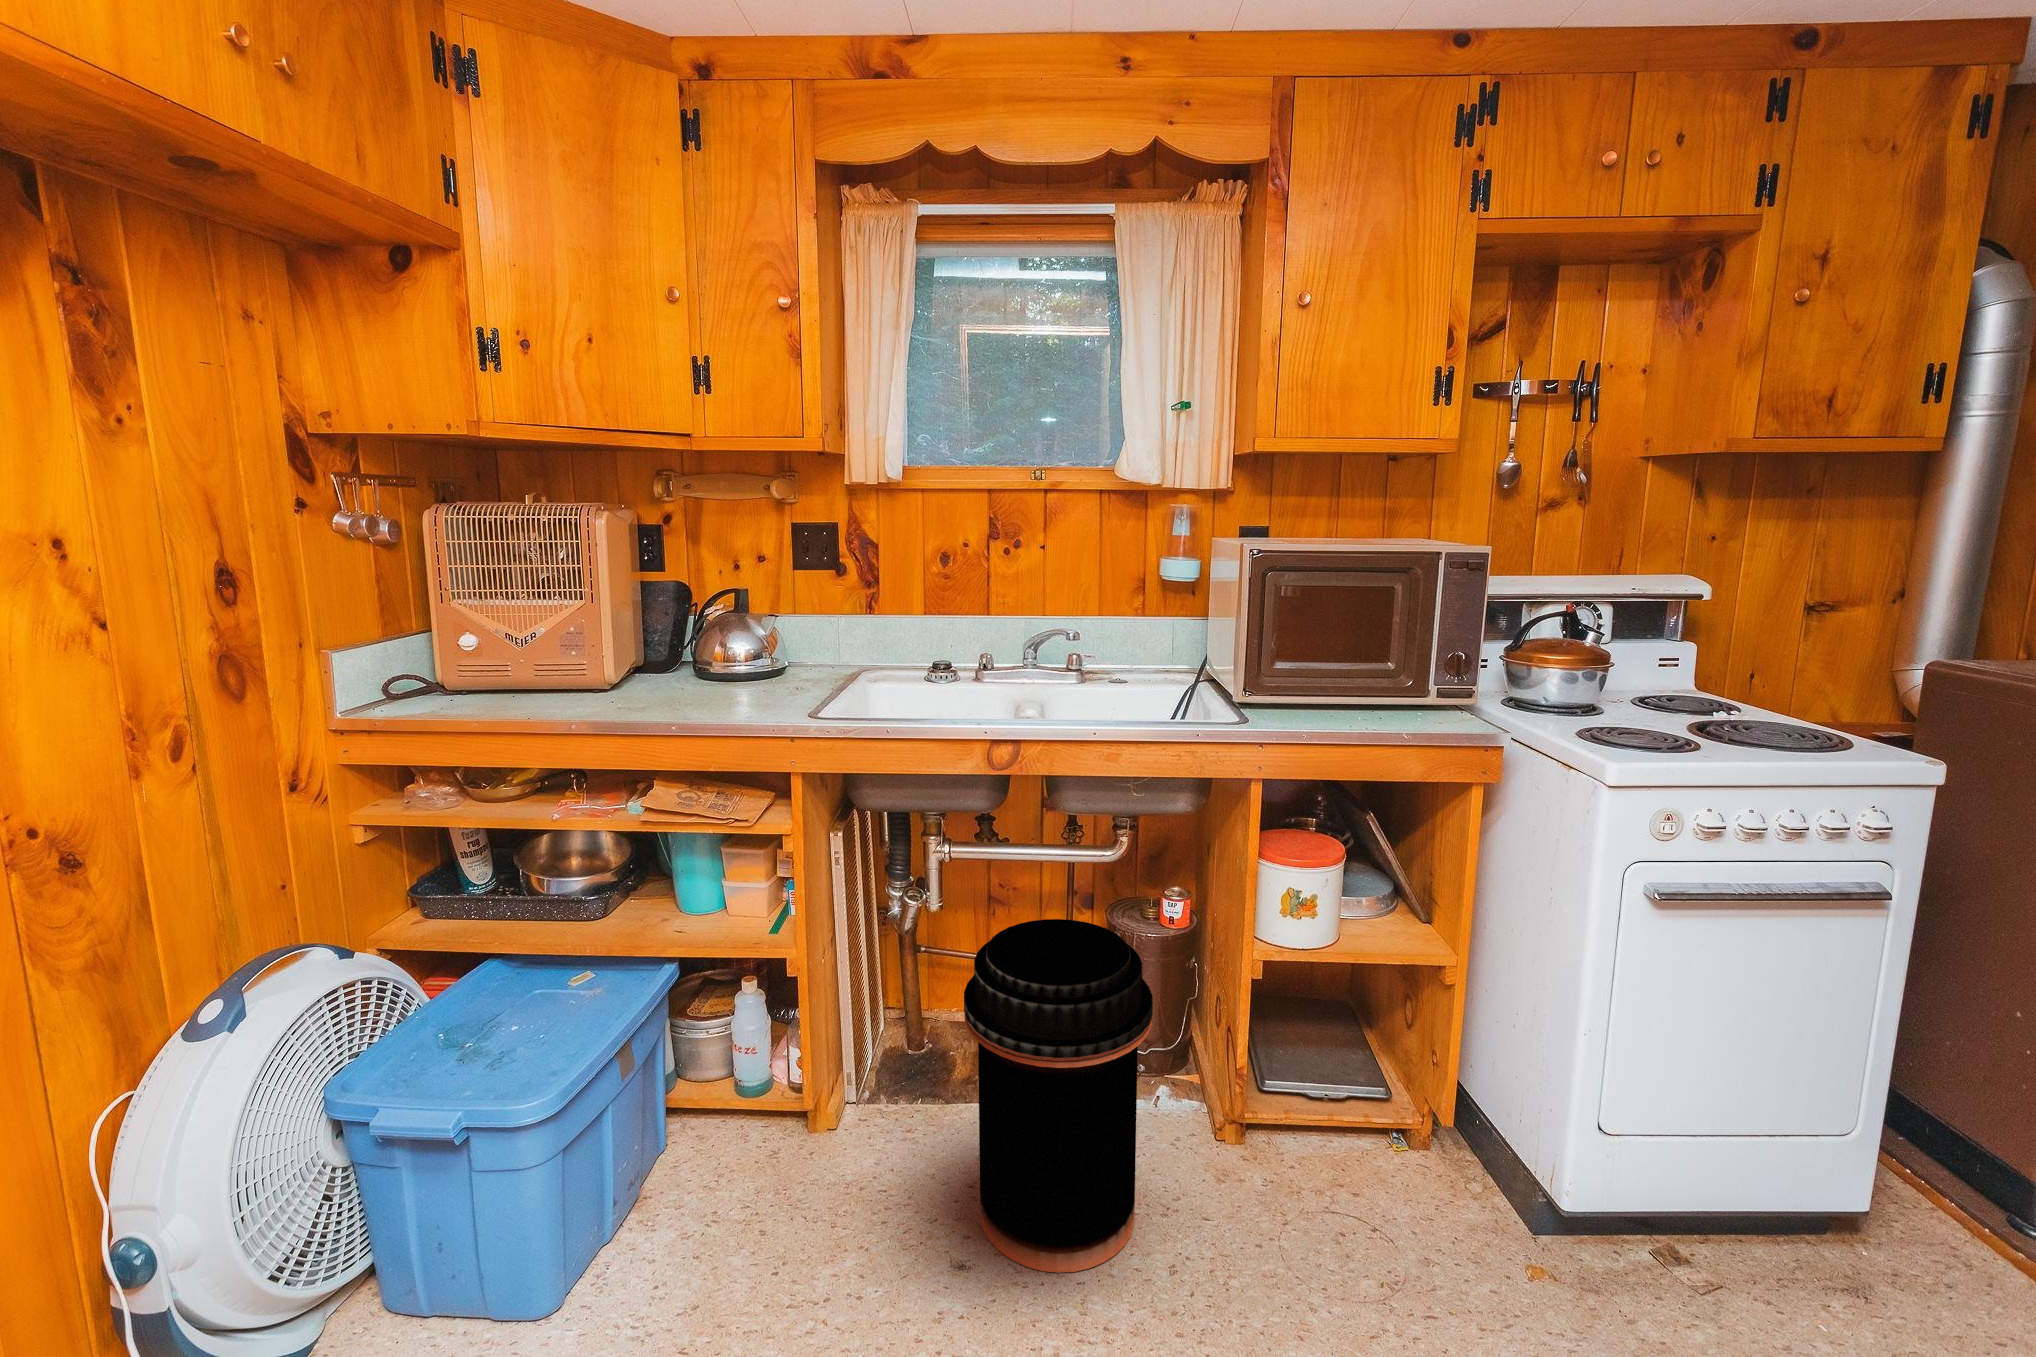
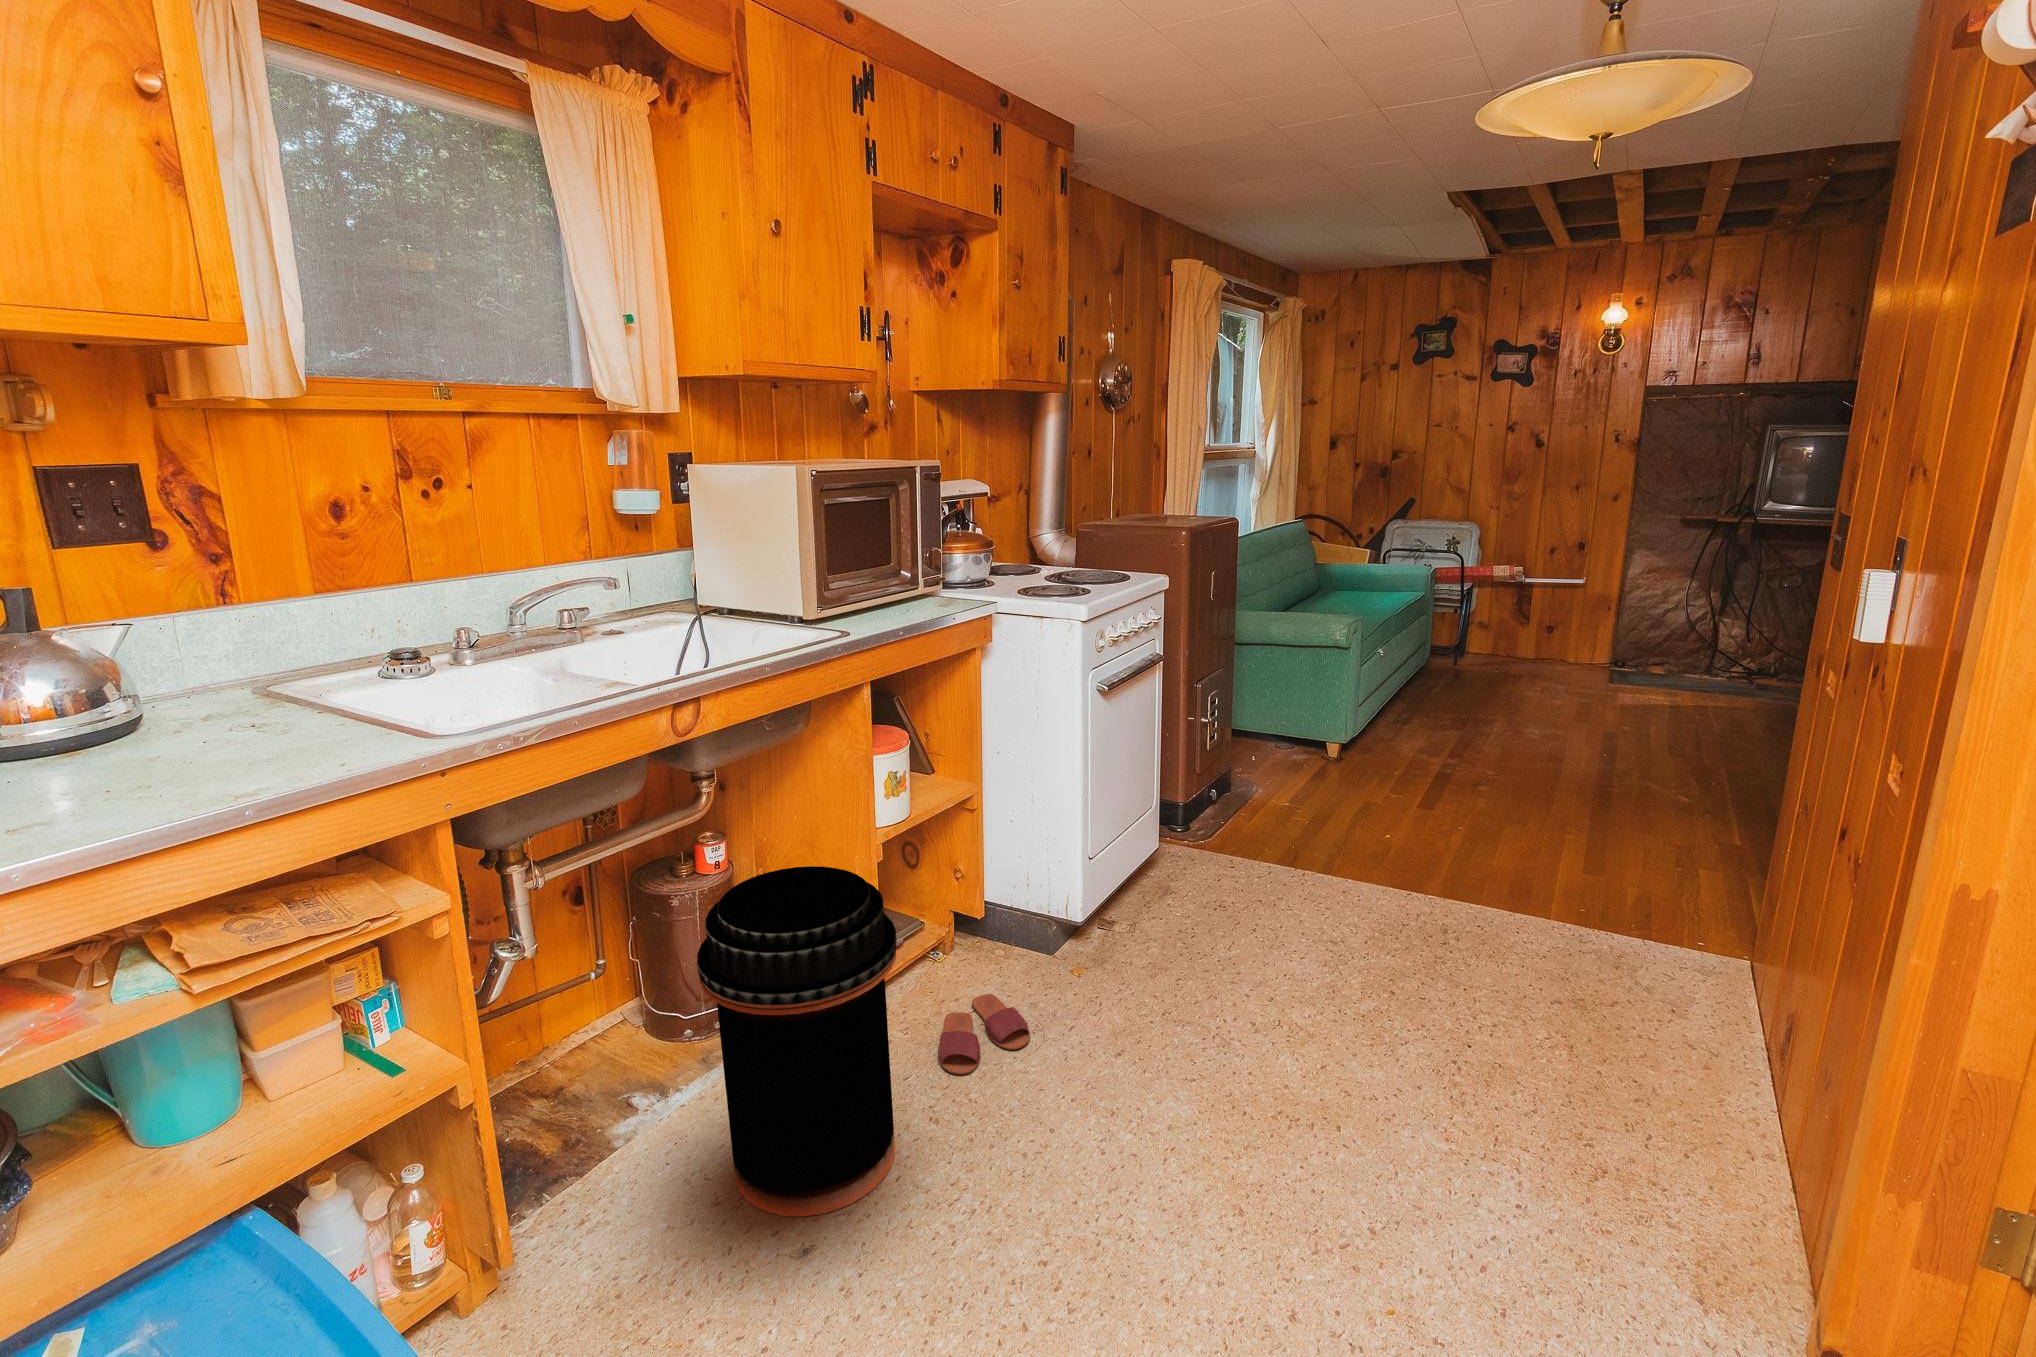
slippers: none [1241,1187,1386,1281] -> present [938,994,1030,1075]

